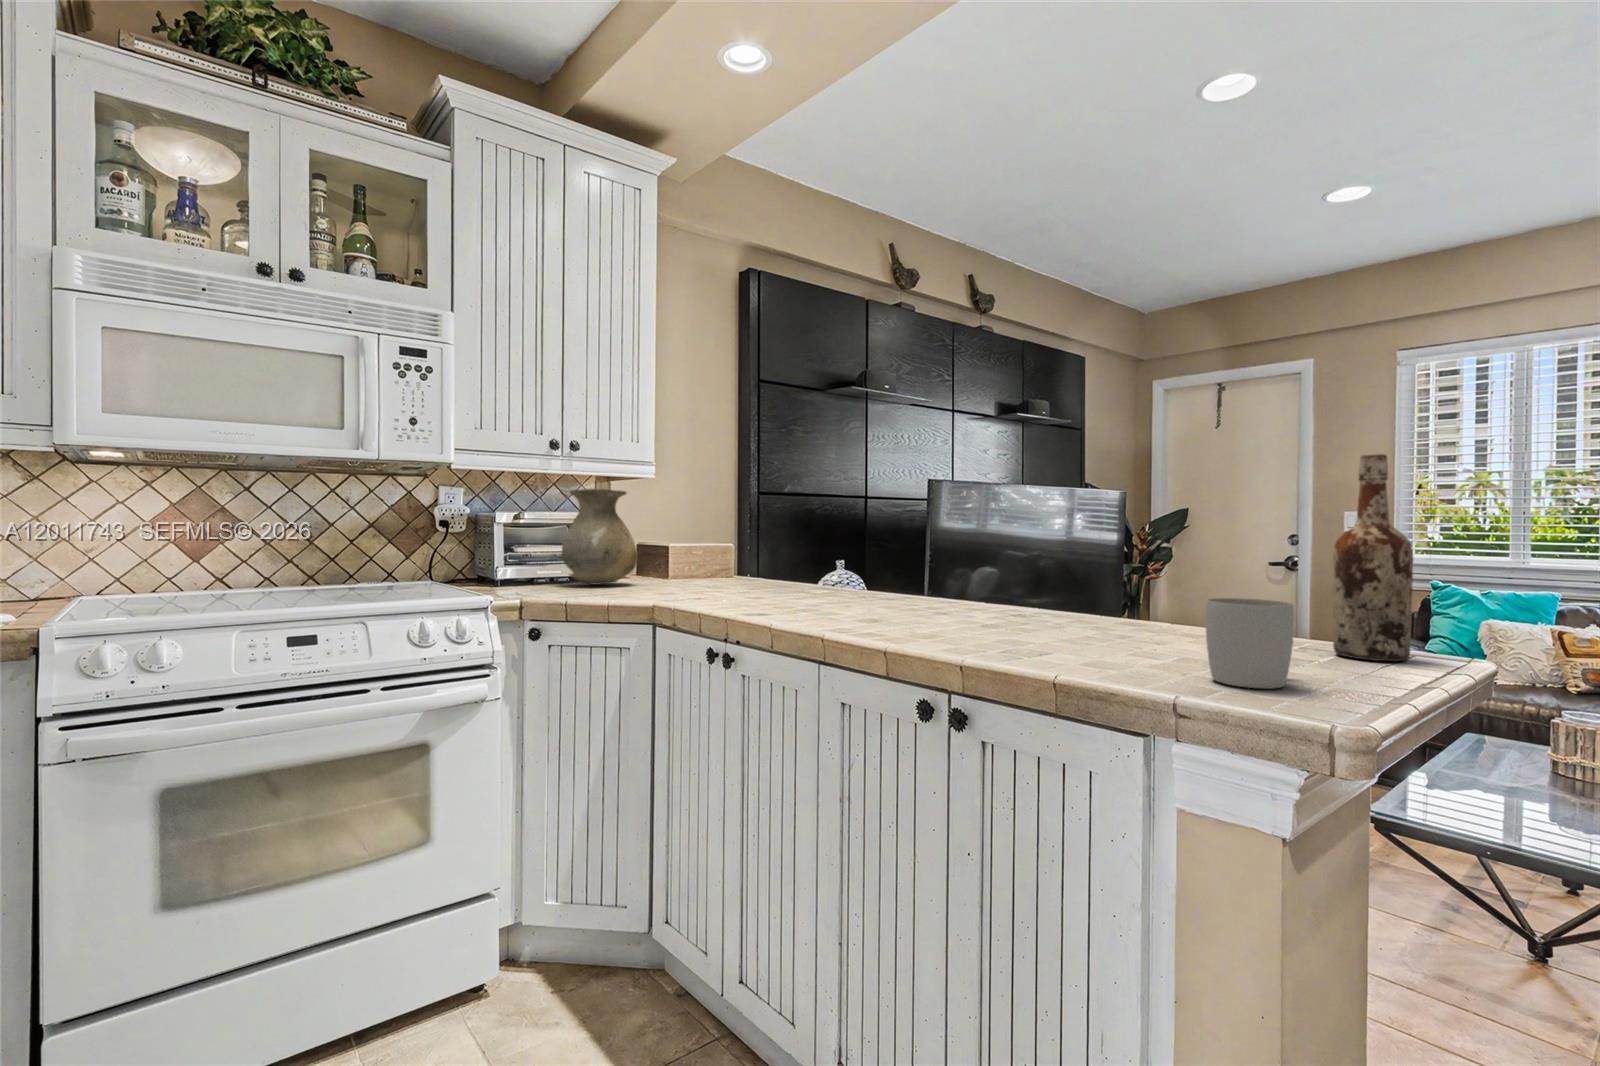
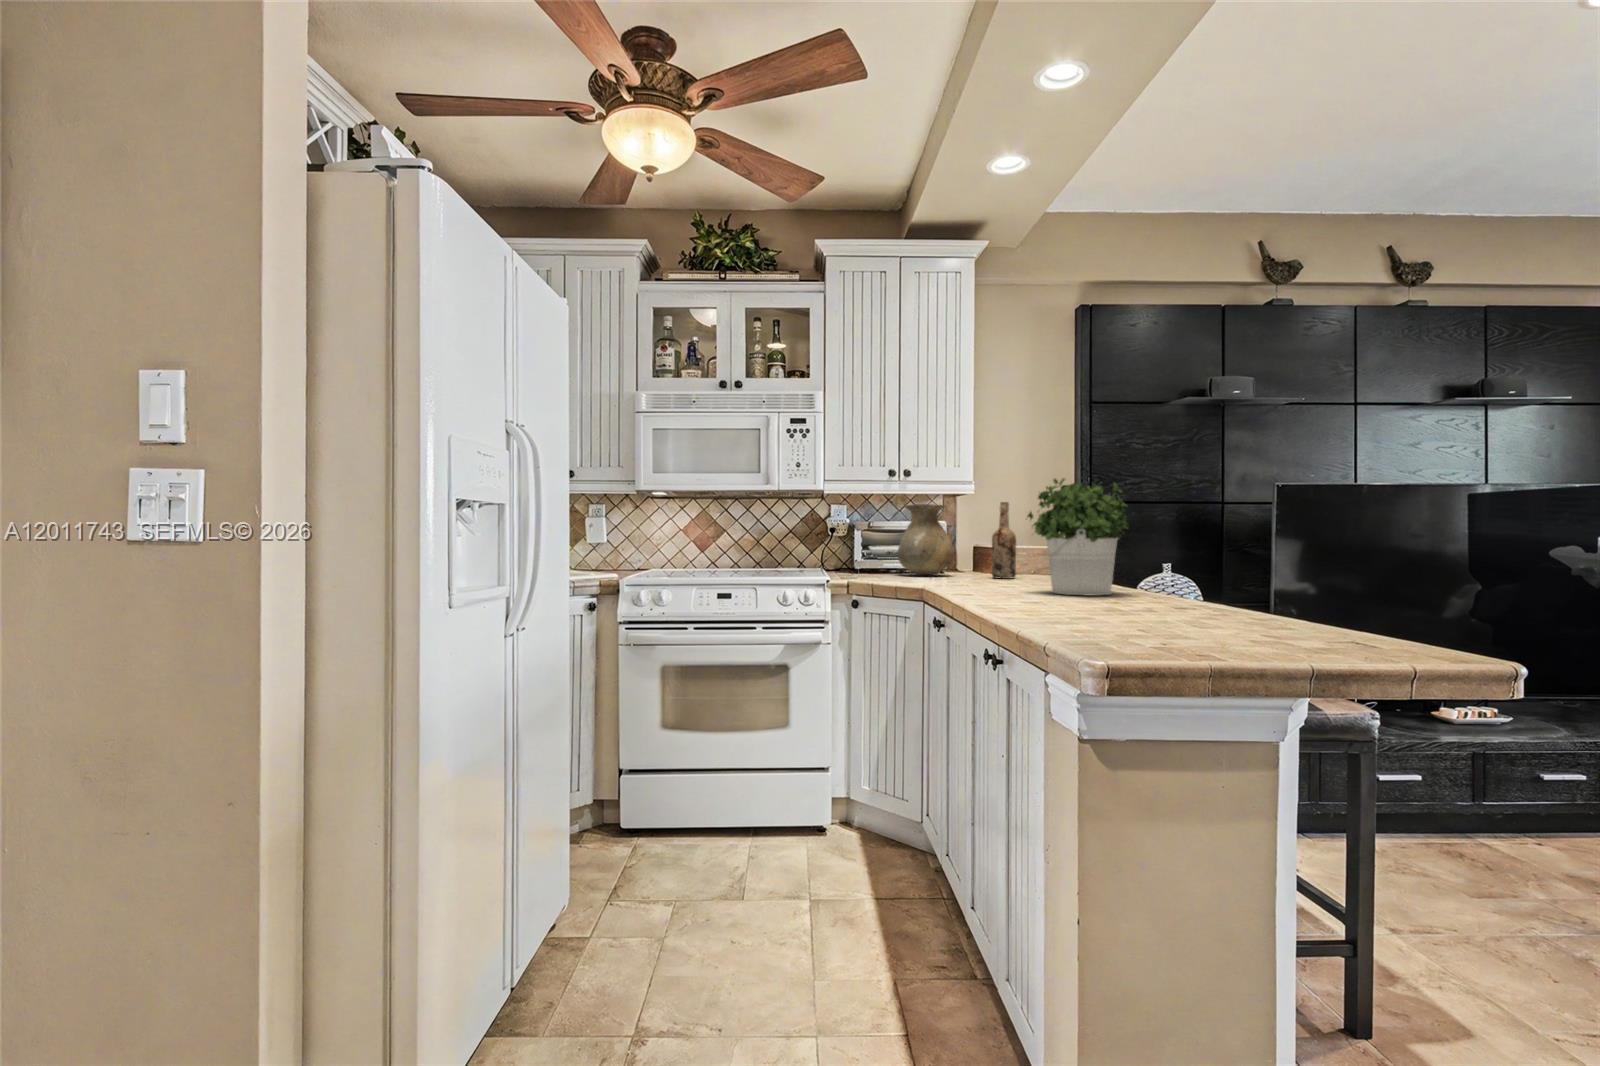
wine bottle: present [1333,454,1413,661] -> present [992,502,1016,579]
potted plant: none [811,460,931,607] -> present [1028,478,1128,596]
mug: present [1205,598,1294,689] -> none [1089,579,1166,638]

